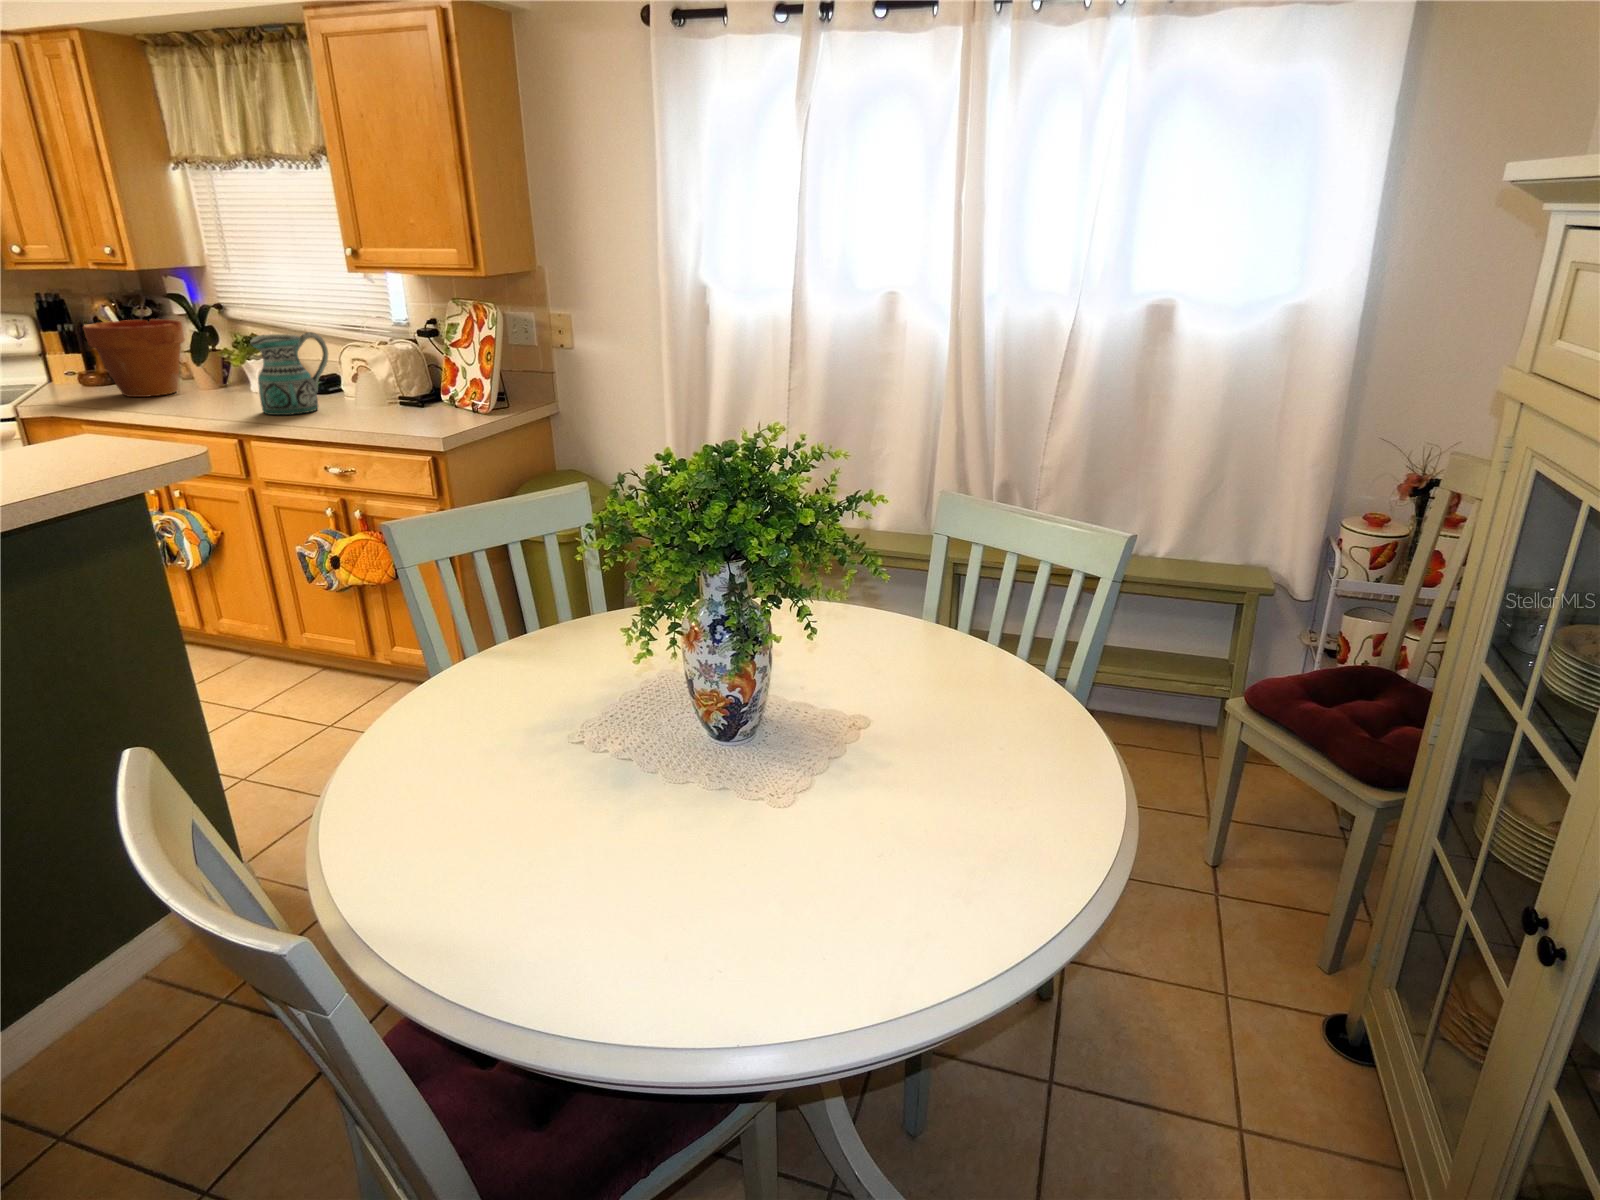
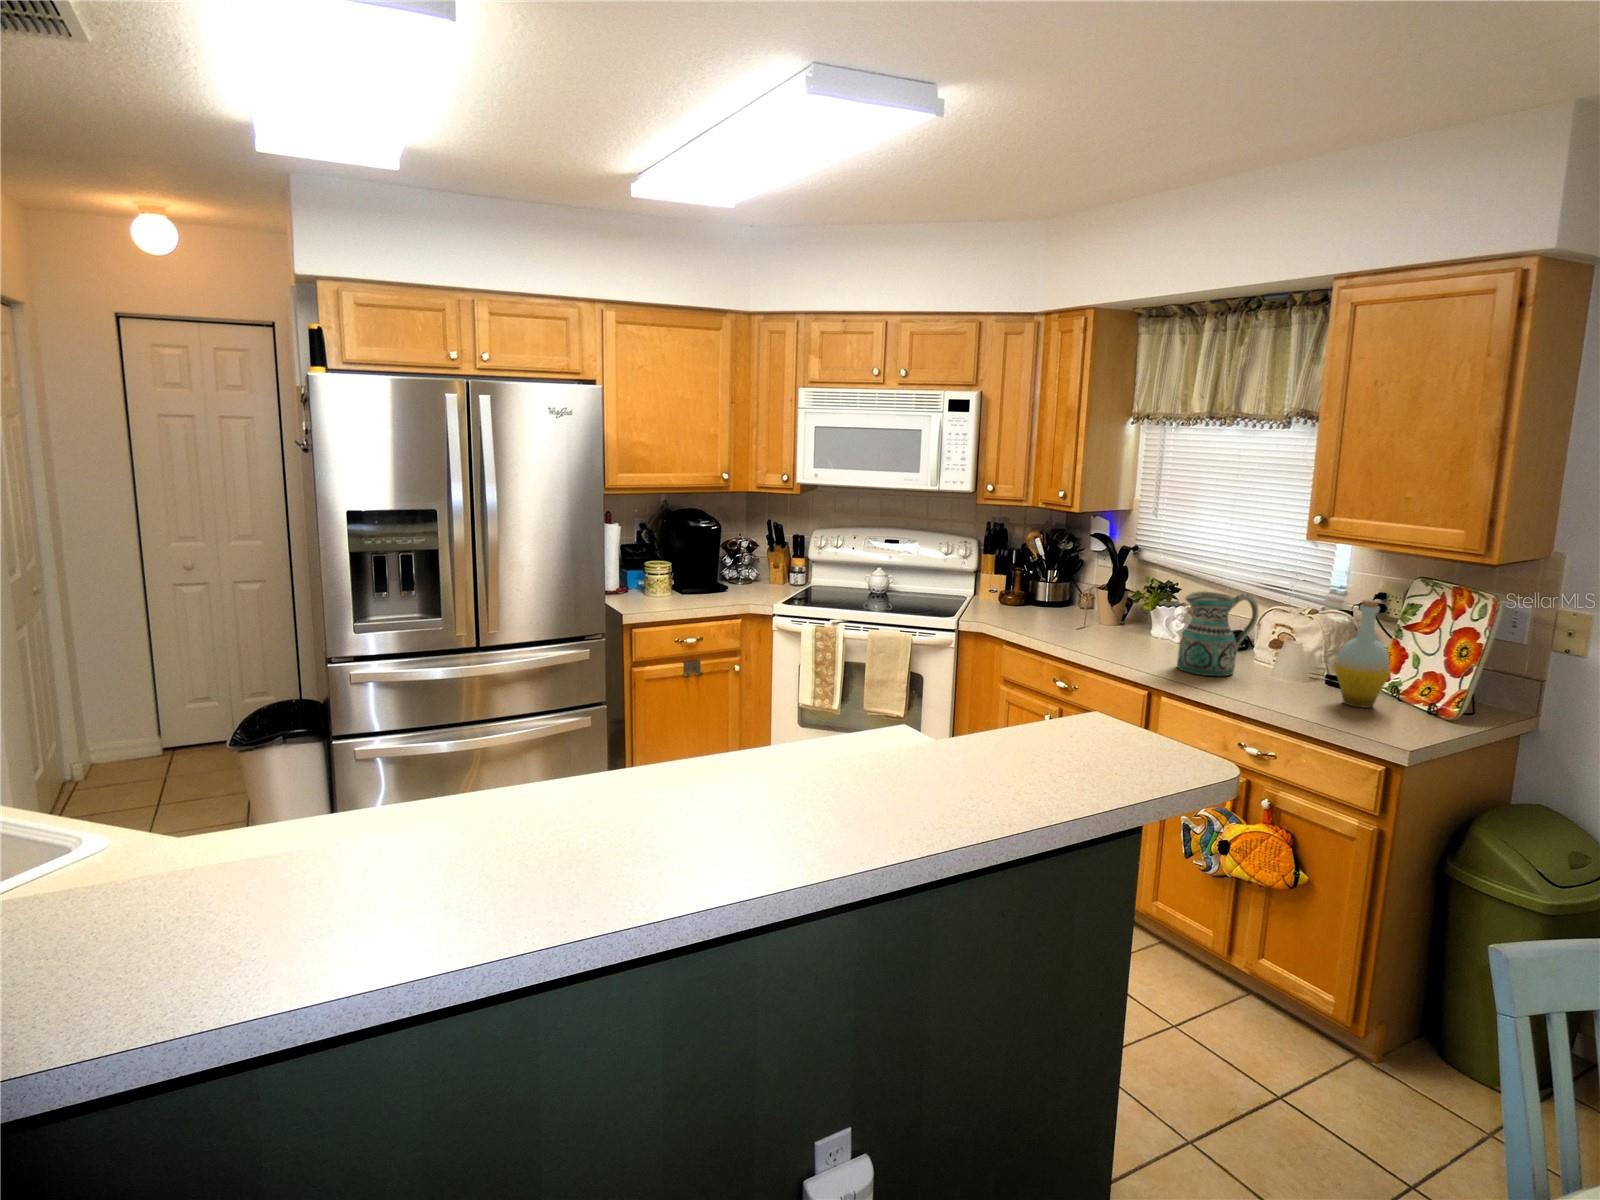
flower pot: present [83,319,184,397] -> none [1026,555,1107,628]
bottle: none [393,321,440,417] -> present [1334,600,1391,708]

